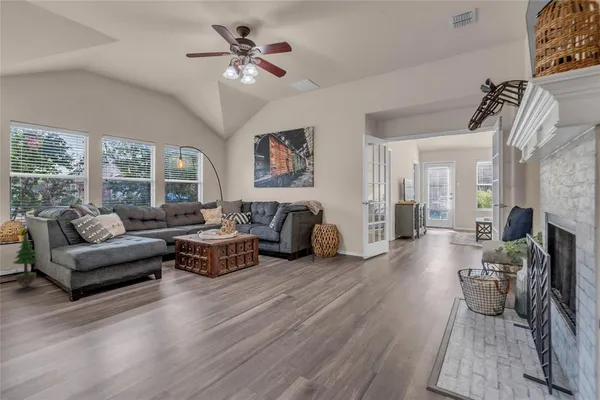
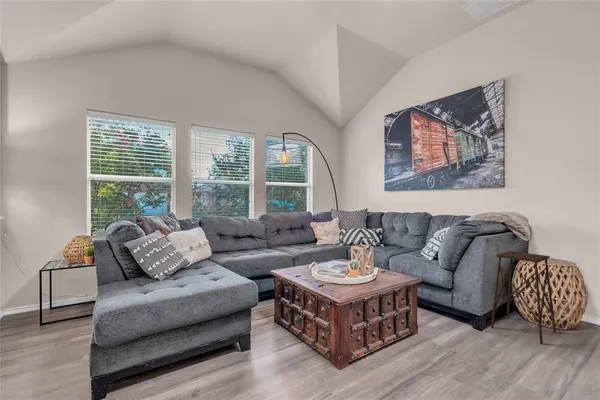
potted tree: present [13,235,38,287] -> none [34,262,74,348]

